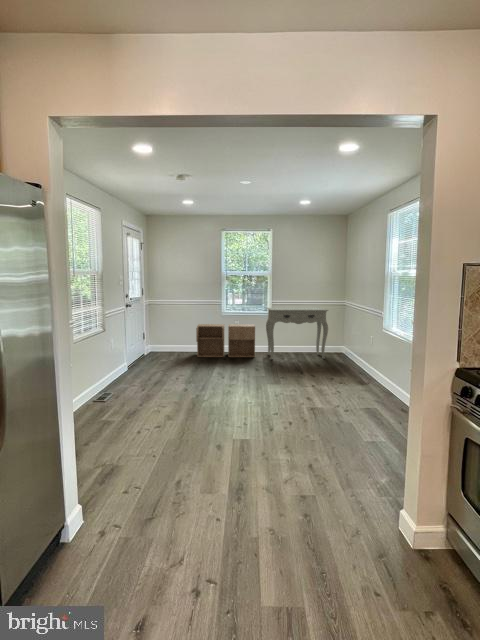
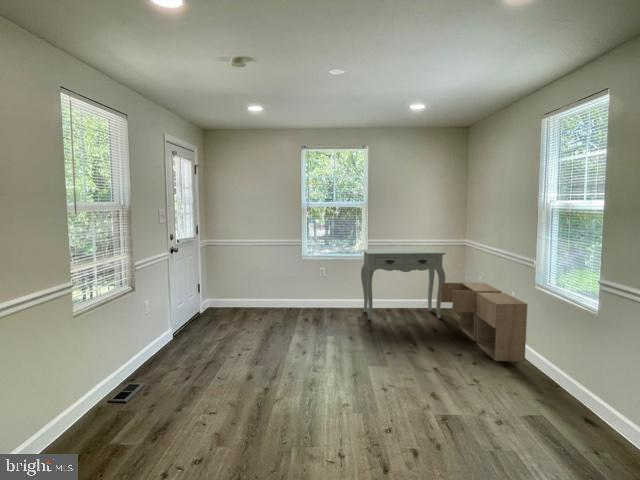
storage cabinet: present [196,324,255,357] -> present [441,283,527,361]

